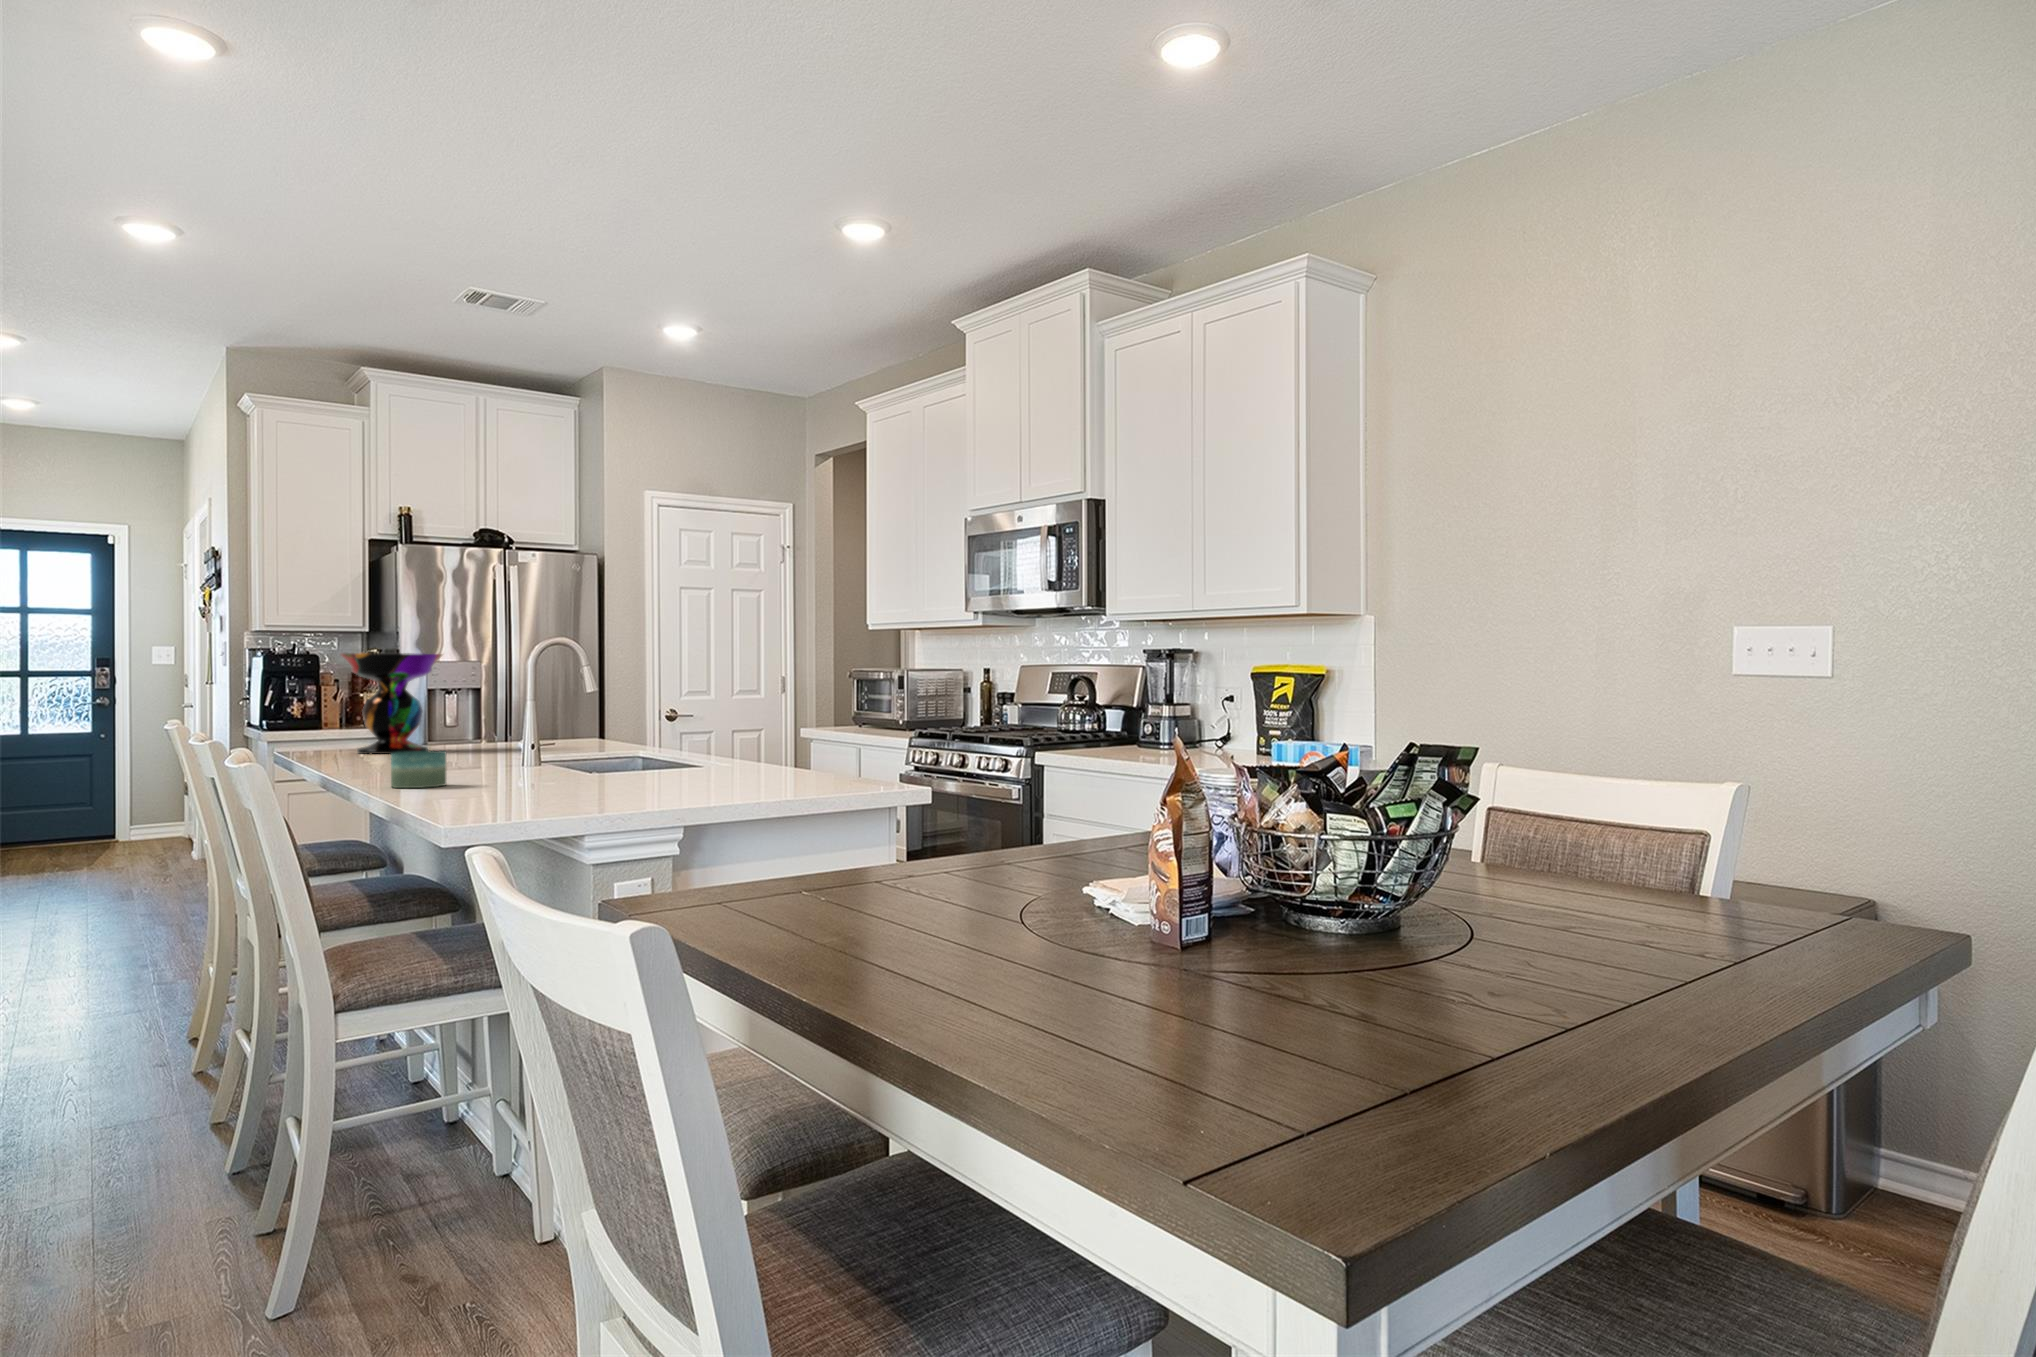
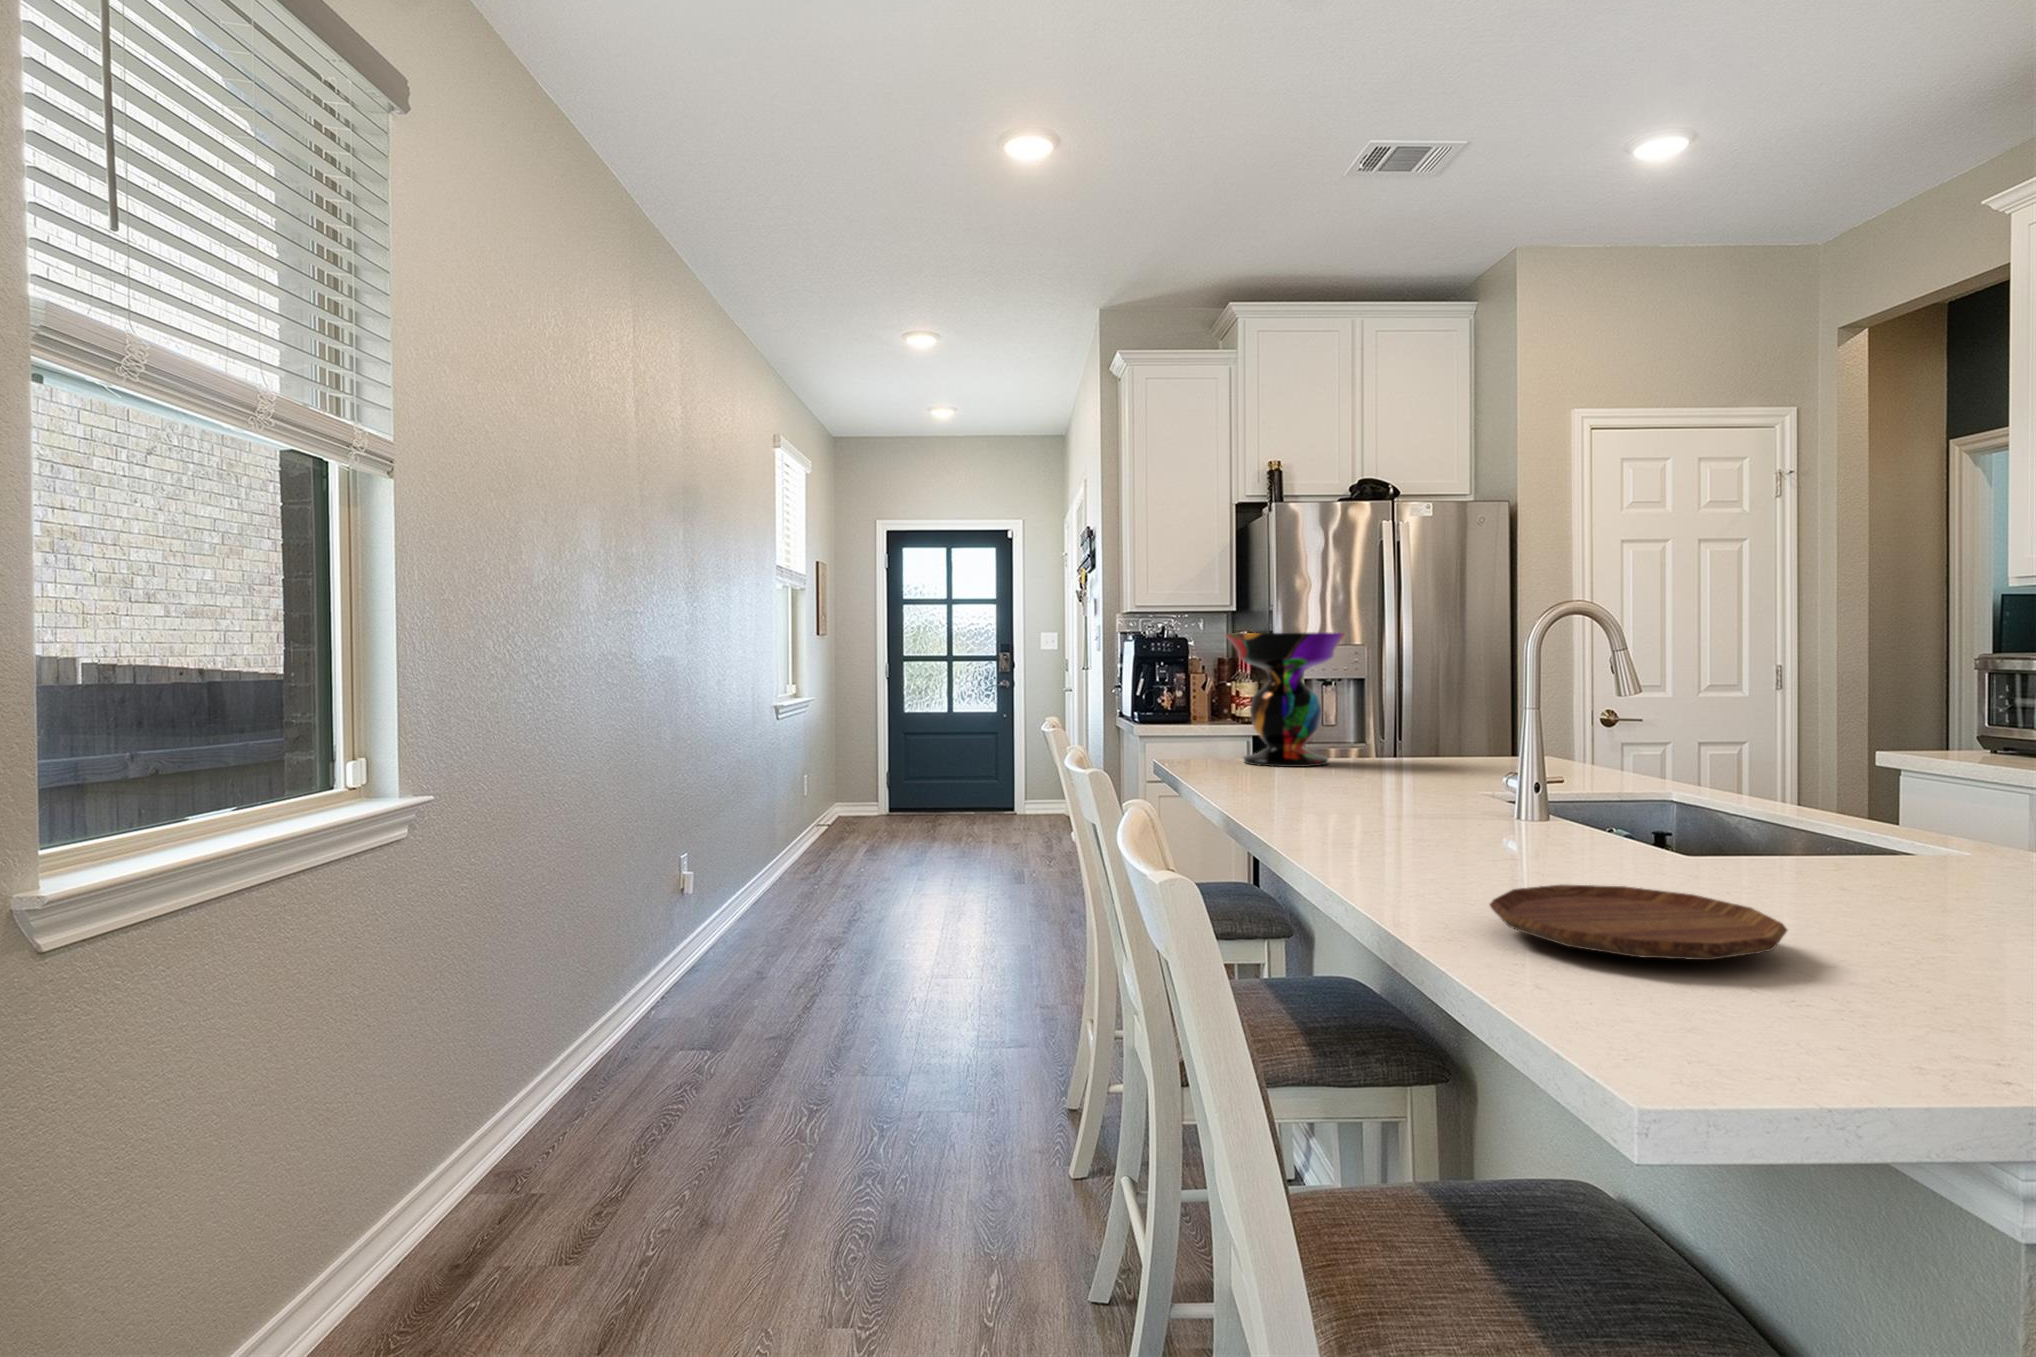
candle: present [391,751,446,788] -> none [1353,798,1447,872]
tray: none [438,778,563,799] -> present [1490,885,1787,960]

